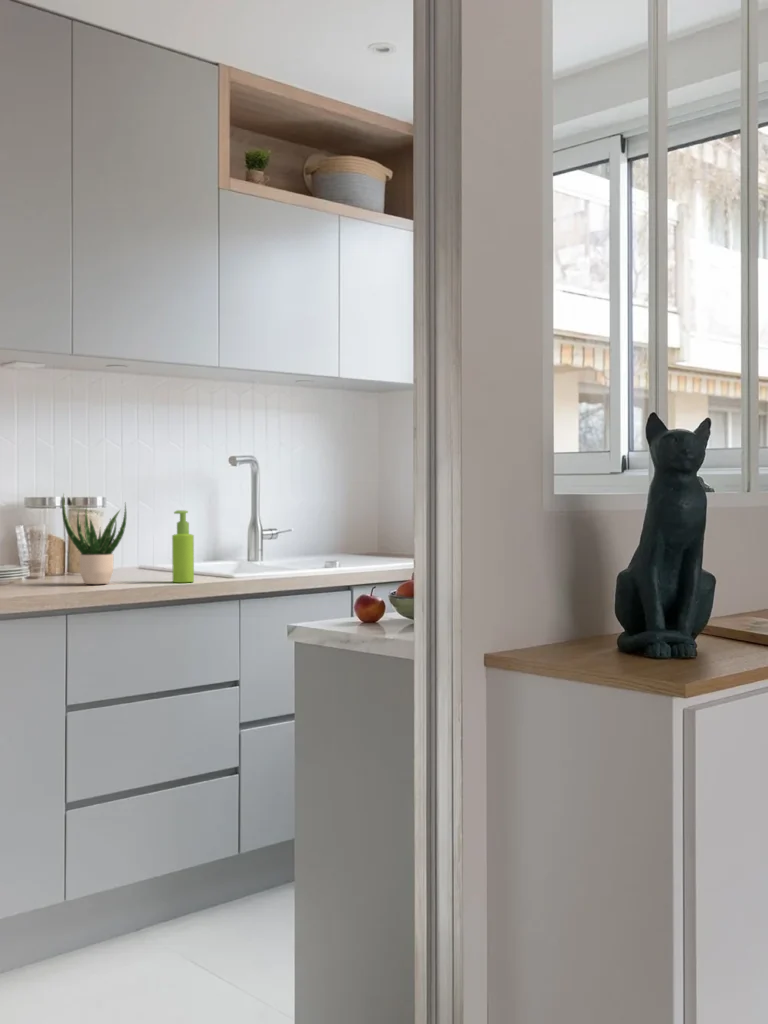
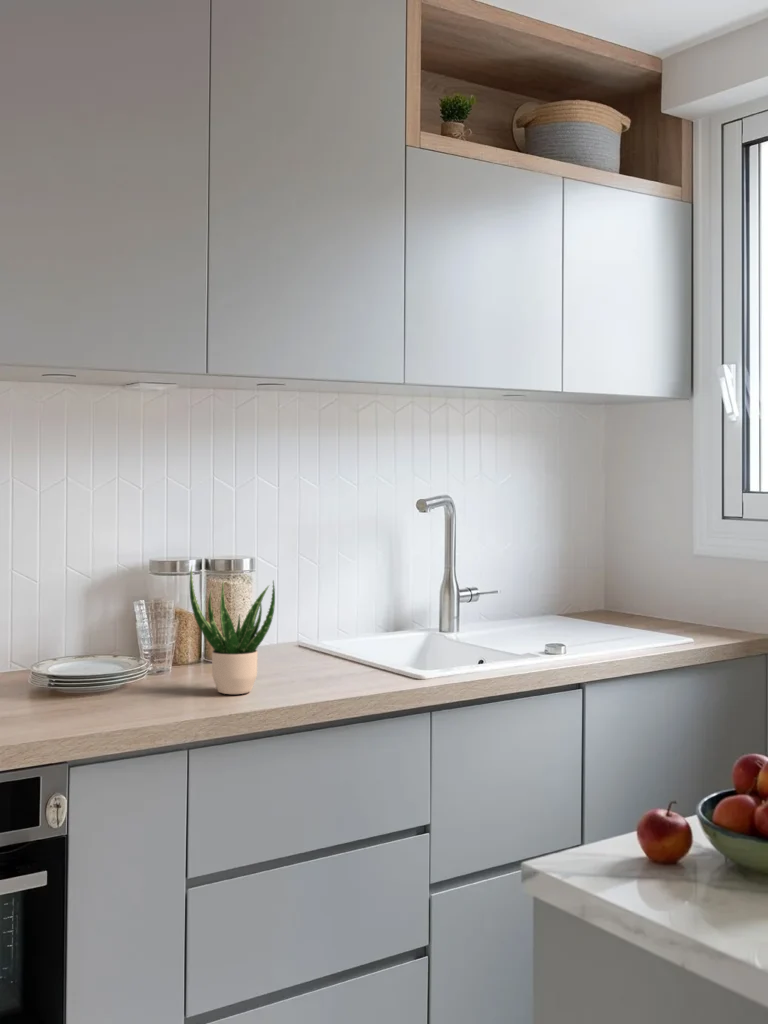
soap dispenser: present [172,510,194,582] -> none [338,591,367,693]

